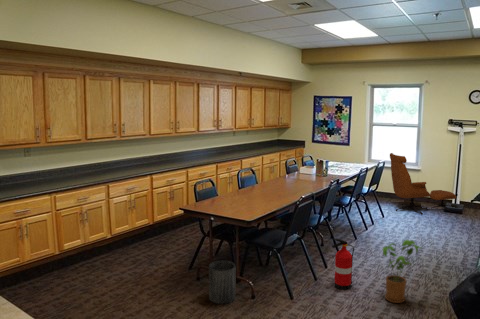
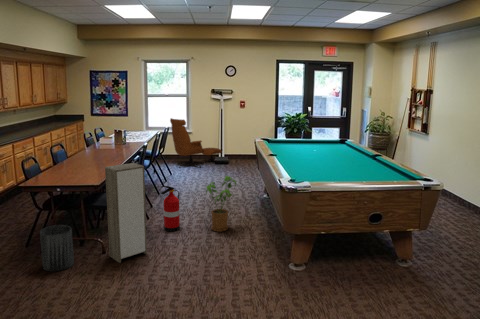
storage cabinet: none [267,213,304,311] -> present [105,163,147,263]

